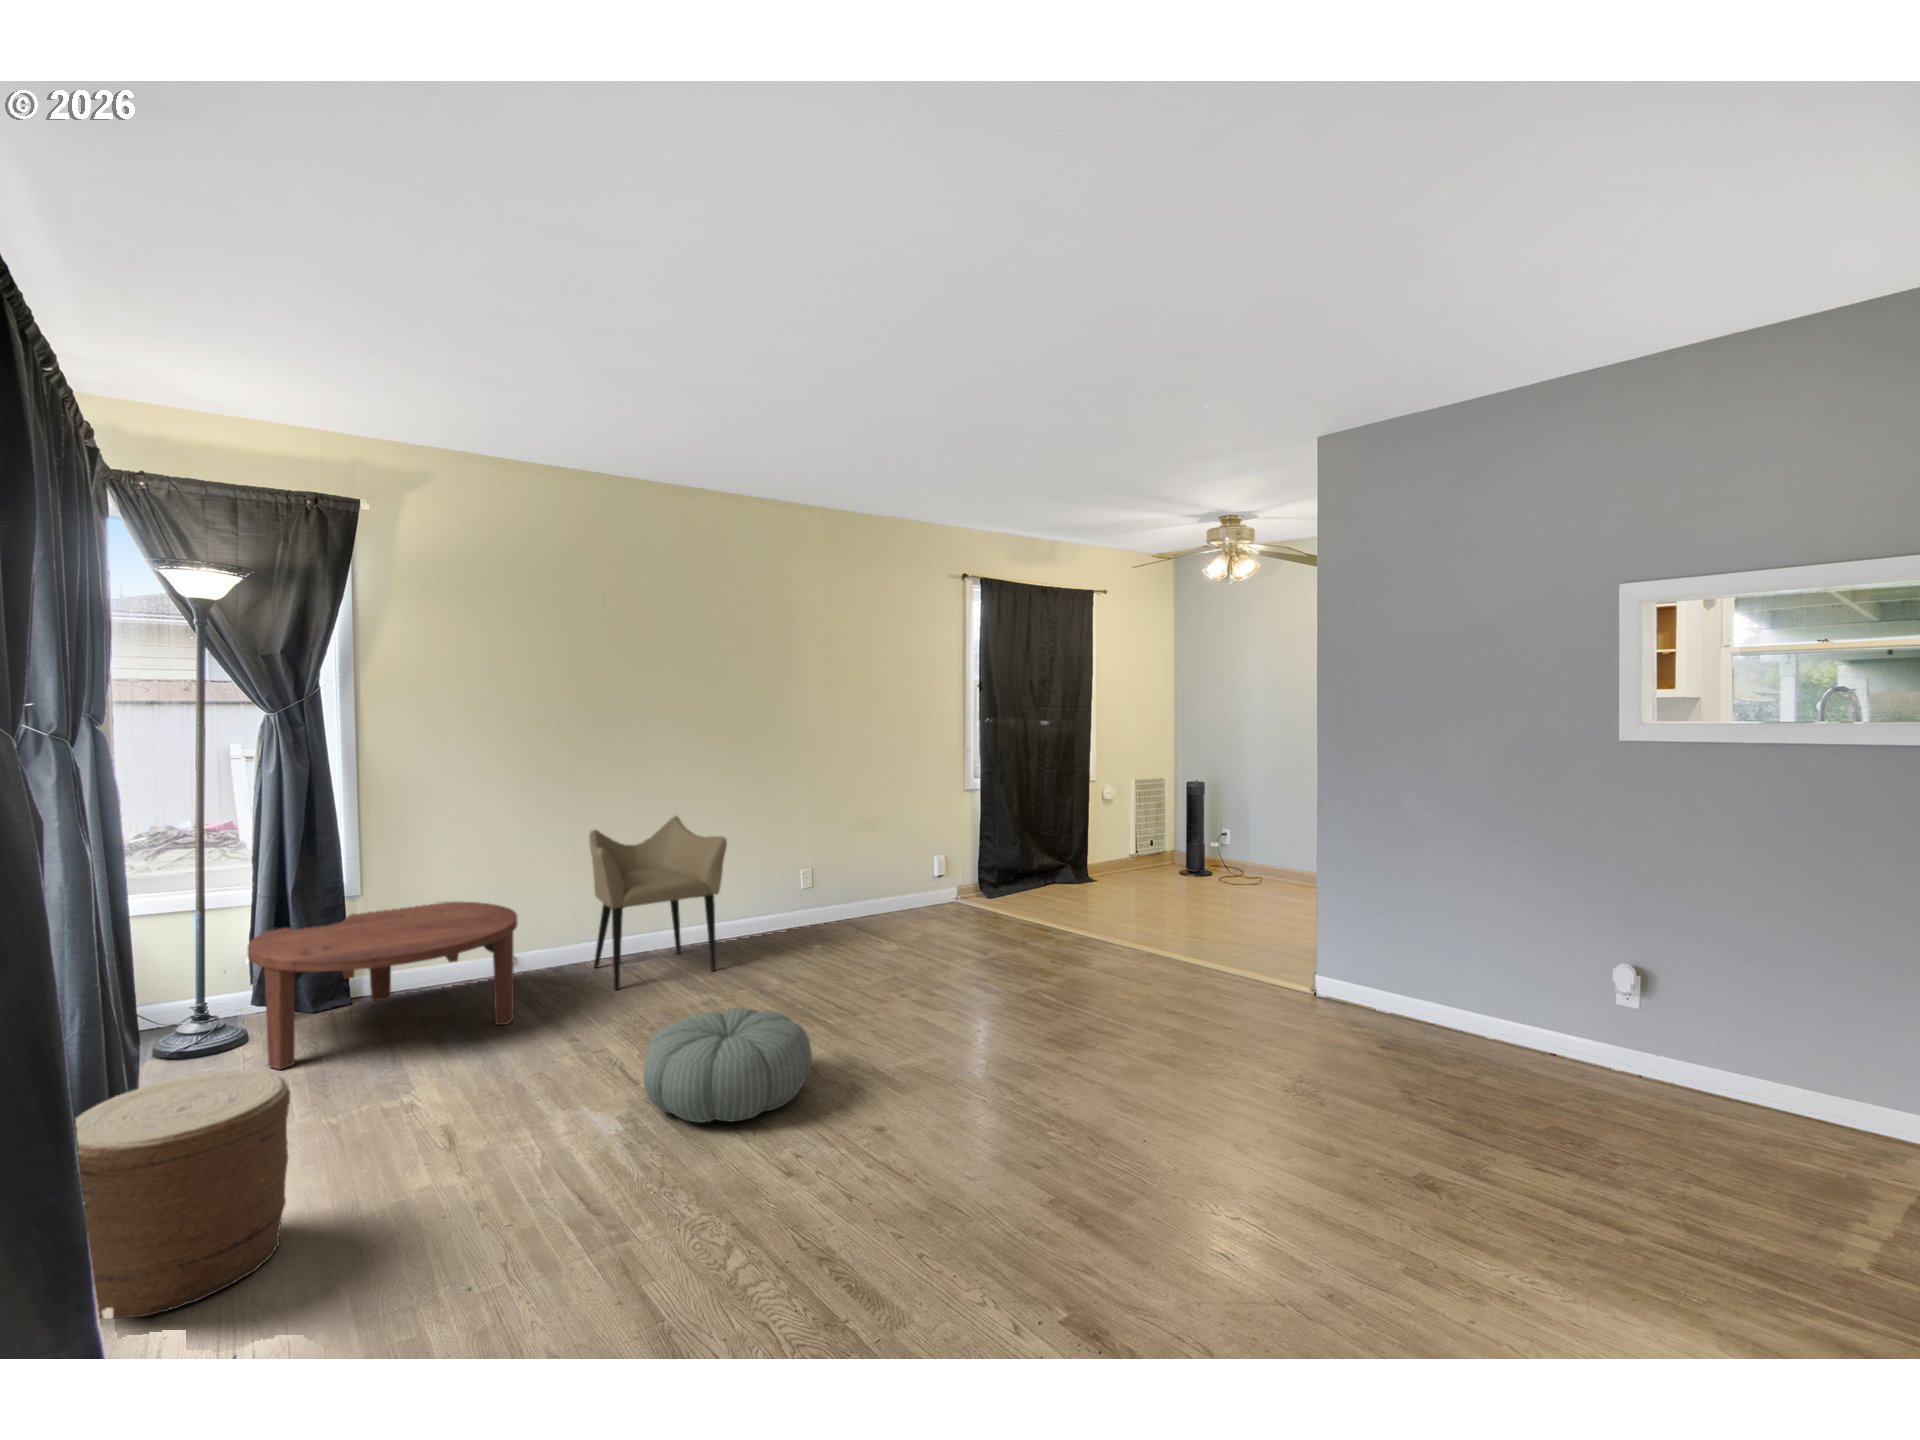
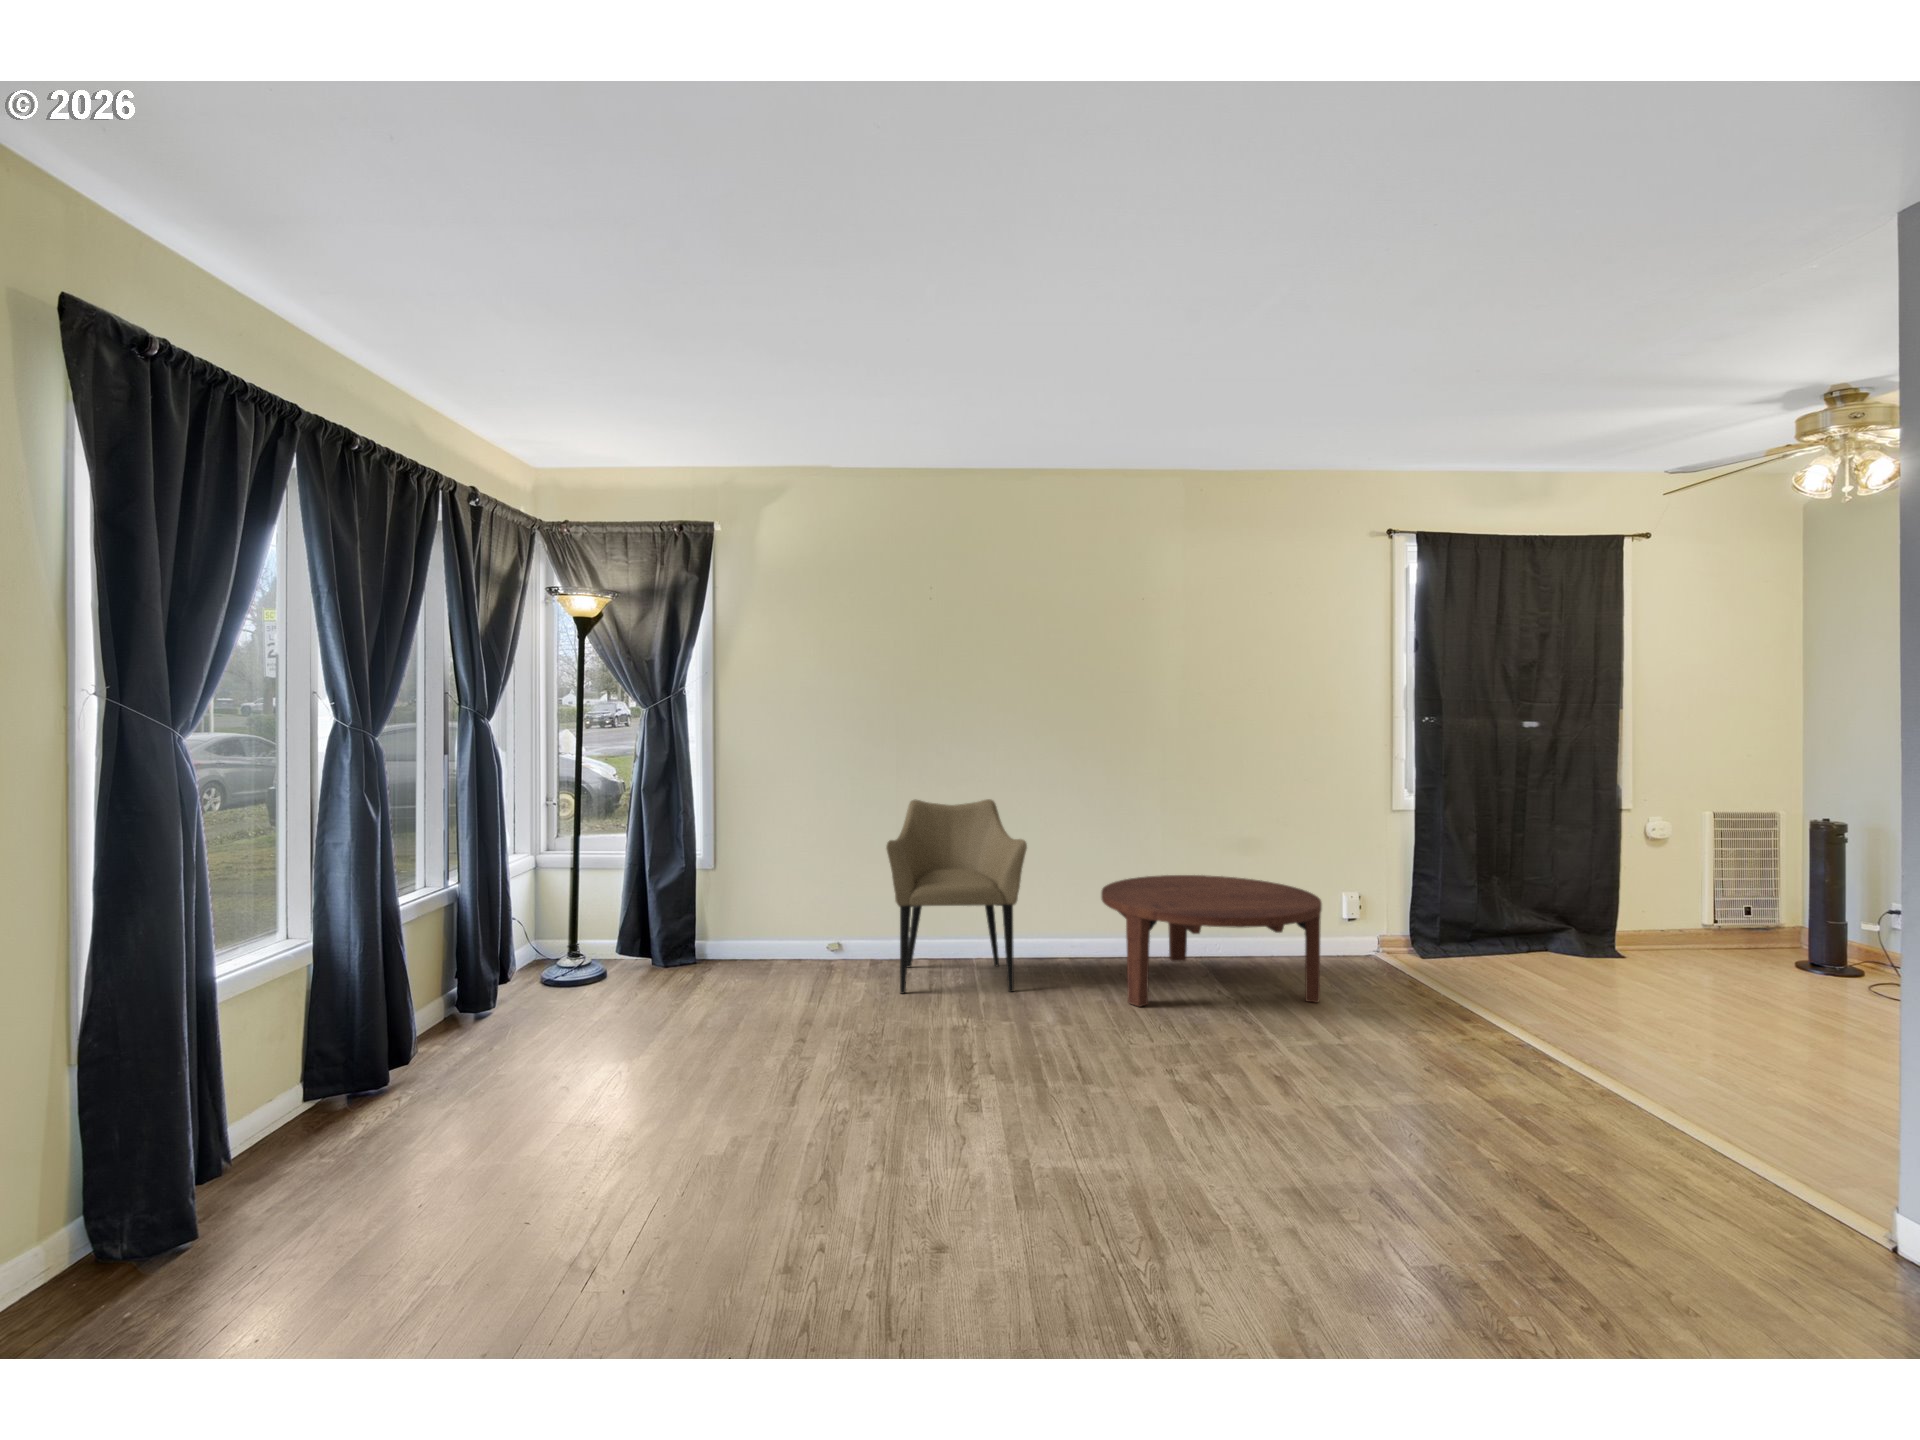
coffee table: present [248,901,517,1069] -> present [1101,875,1322,1007]
pouf: present [643,1008,812,1123] -> none [777,1035,975,1177]
woven basket: present [75,1070,290,1318] -> none [231,999,428,1210]

